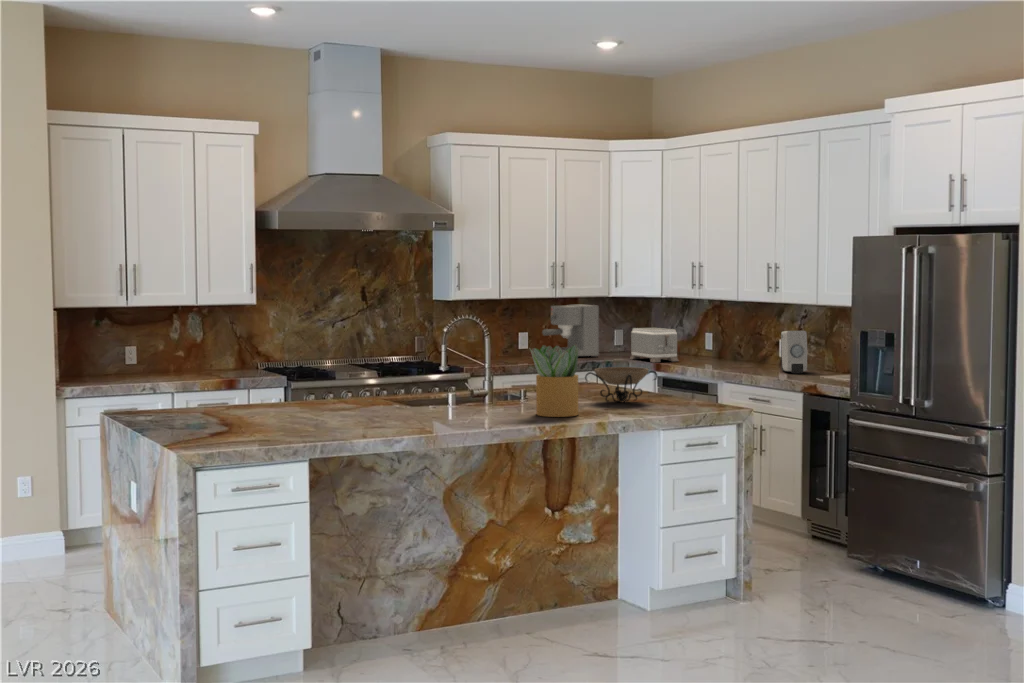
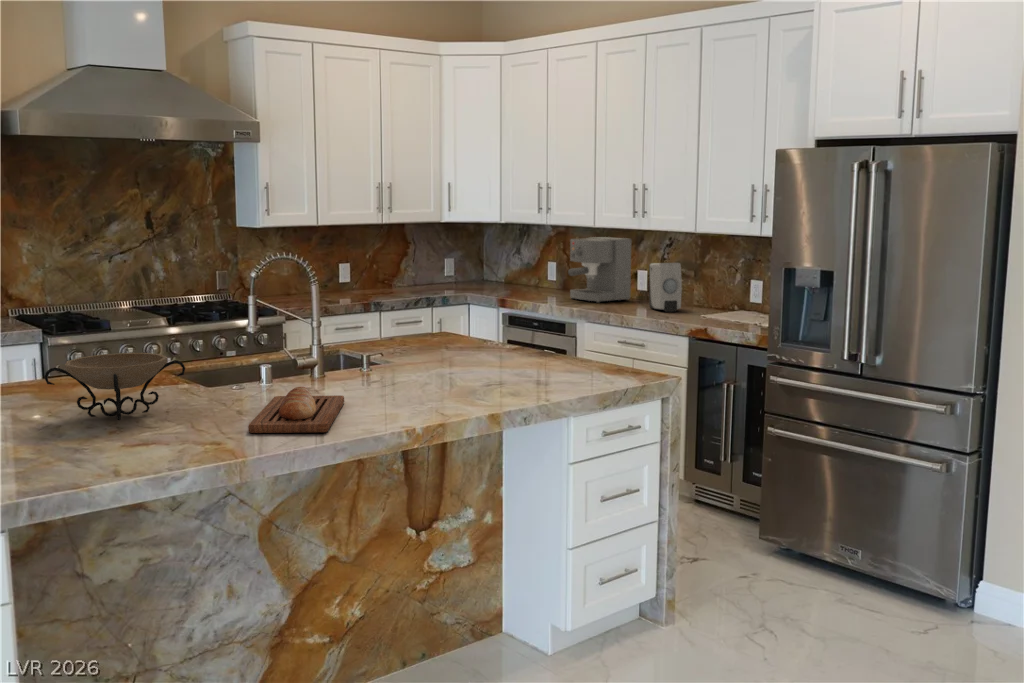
coffee maker: present [542,305,599,357] -> present [568,237,631,303]
toaster: present [630,328,678,362] -> none [469,258,526,298]
potted plant: present [531,344,578,417] -> none [383,297,460,408]
decorative bowl: present [585,367,657,402] -> present [44,353,185,420]
bread loaf: none [440,401,502,424] -> present [248,387,344,433]

